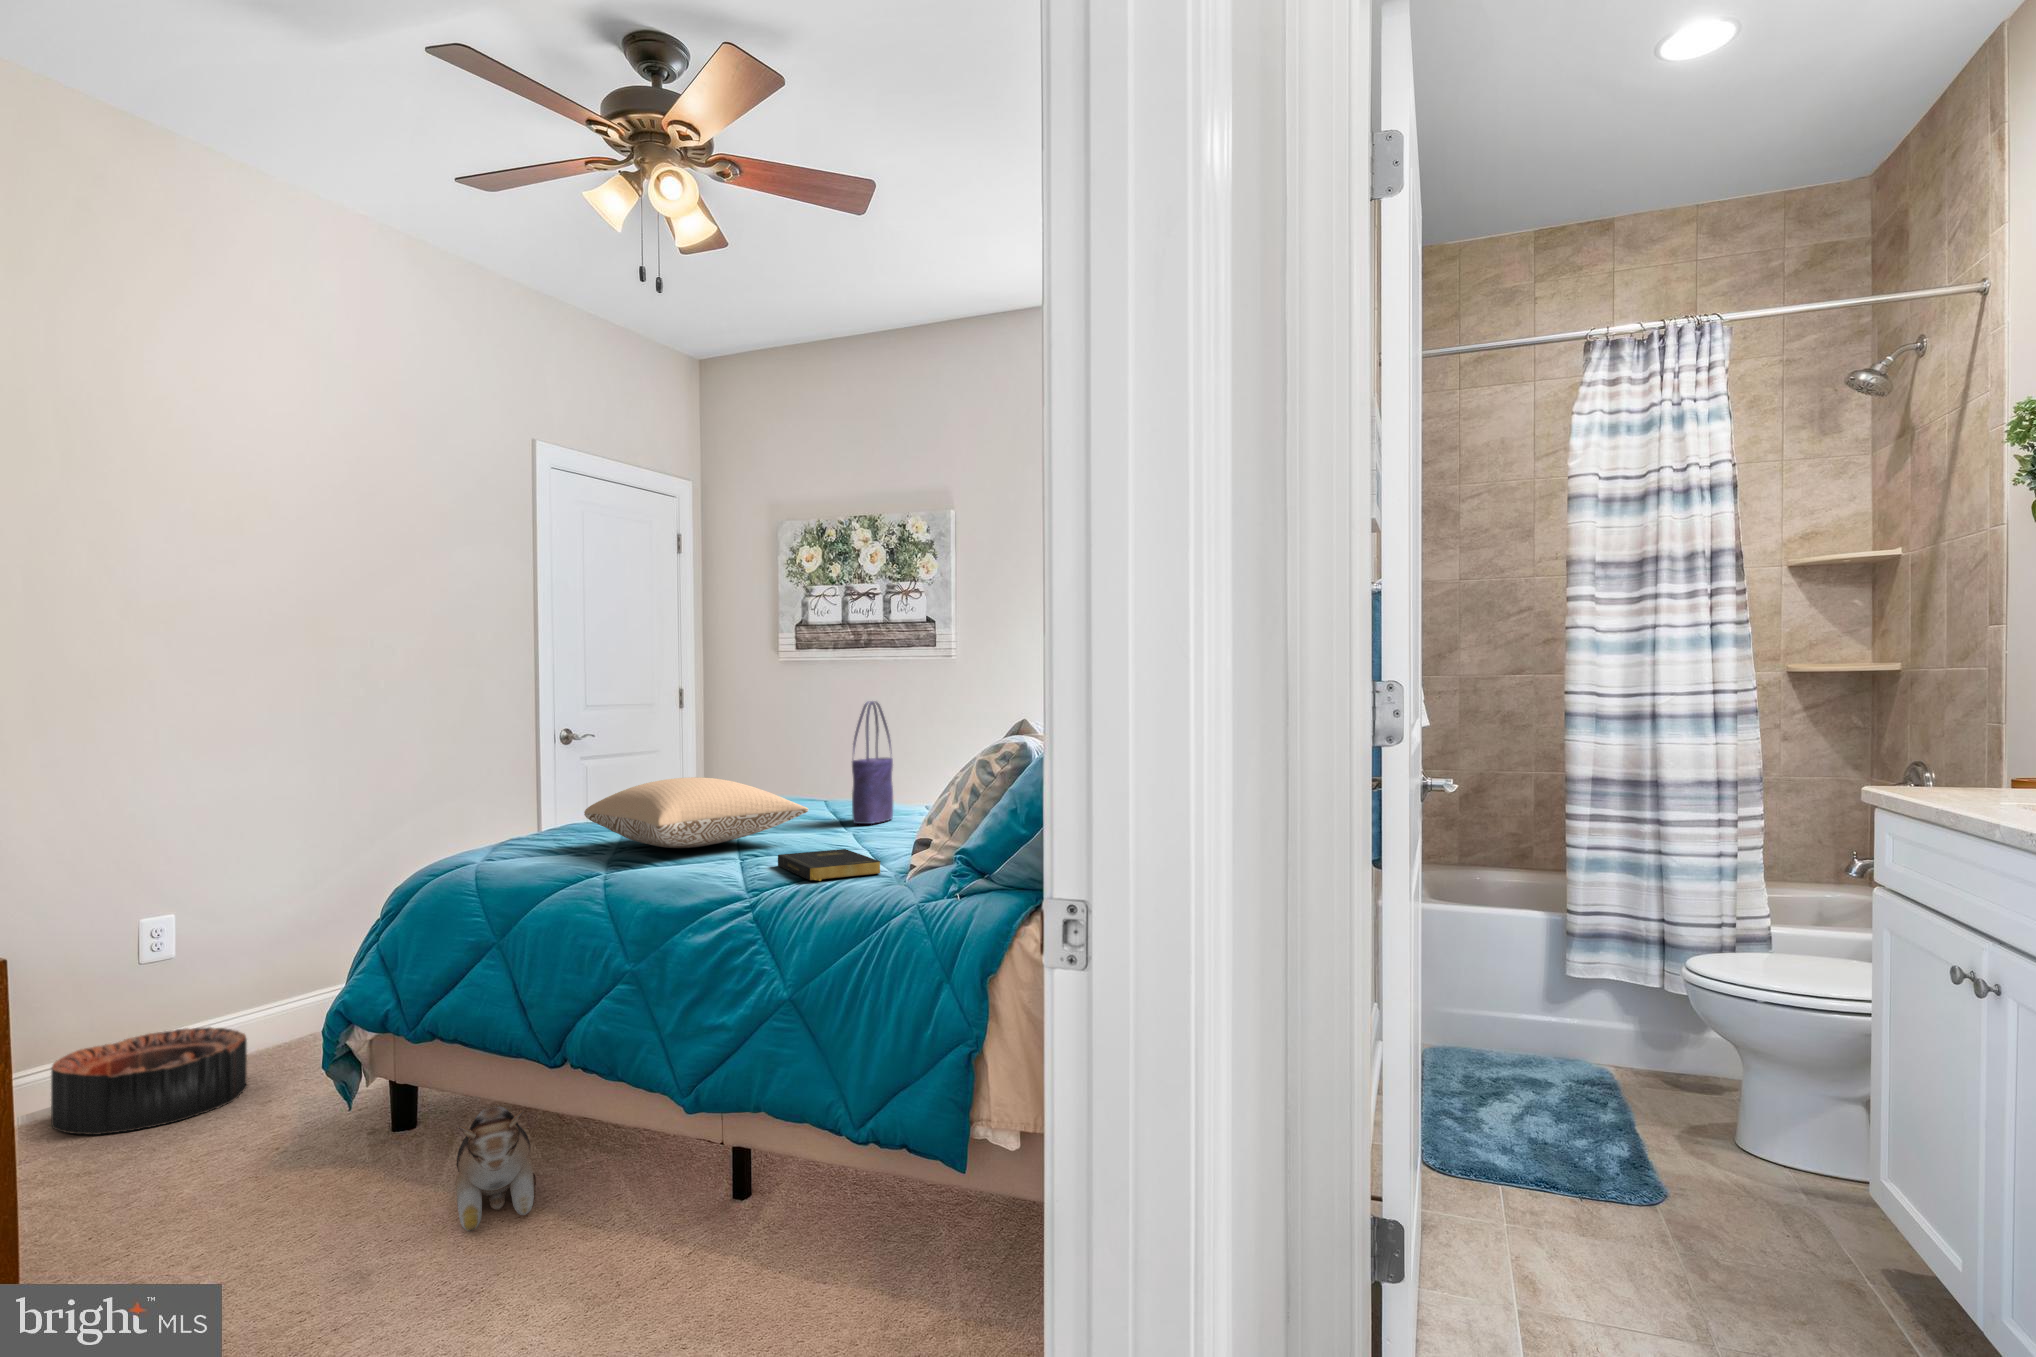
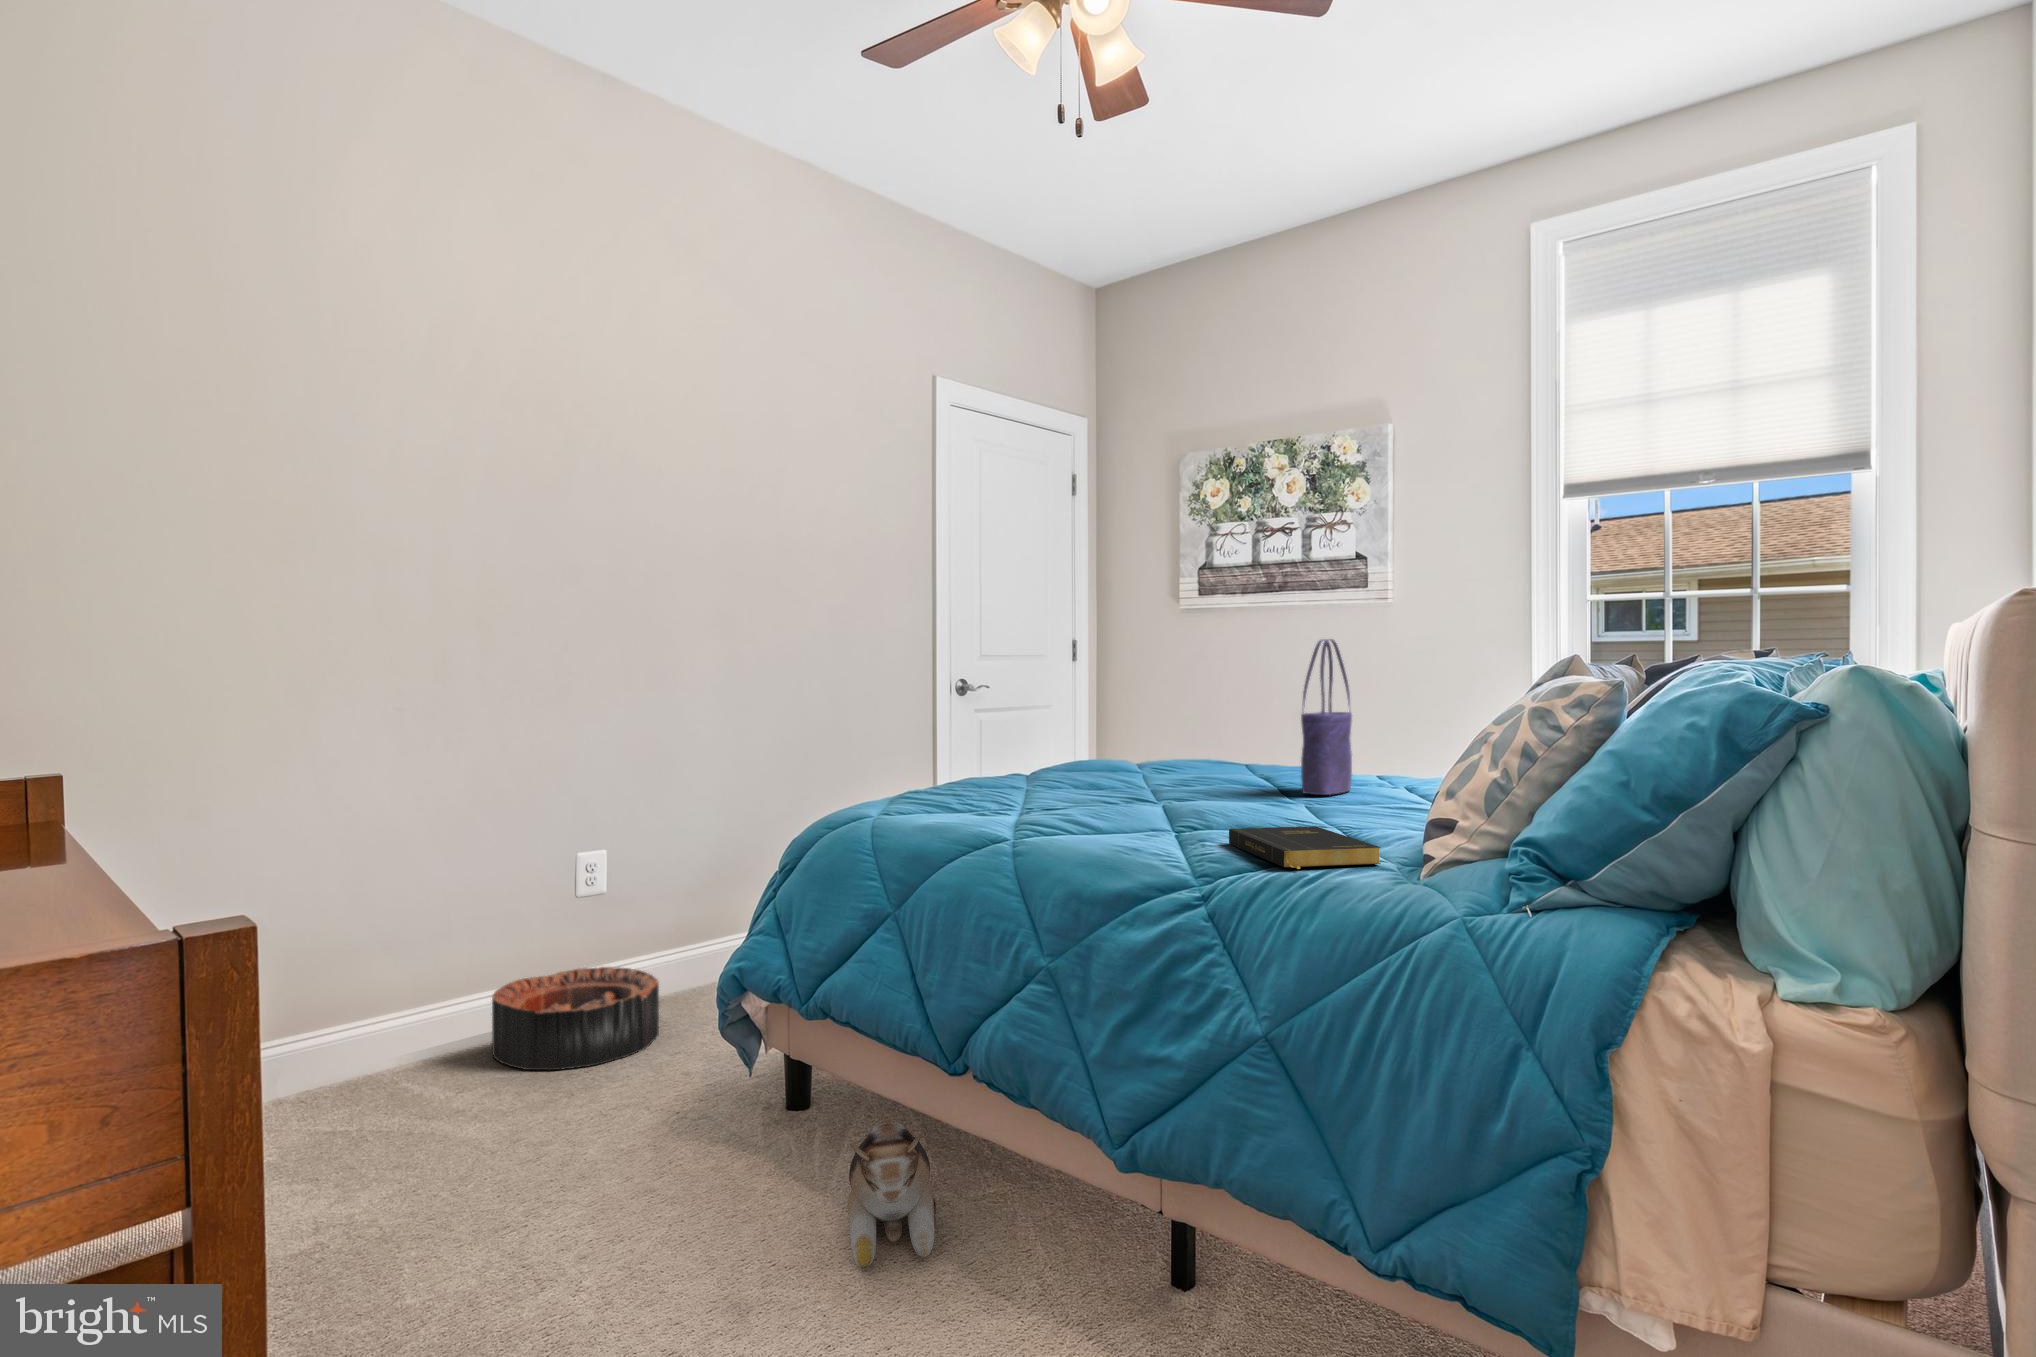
pillow: present [584,777,808,848] -> none [987,729,1257,813]

